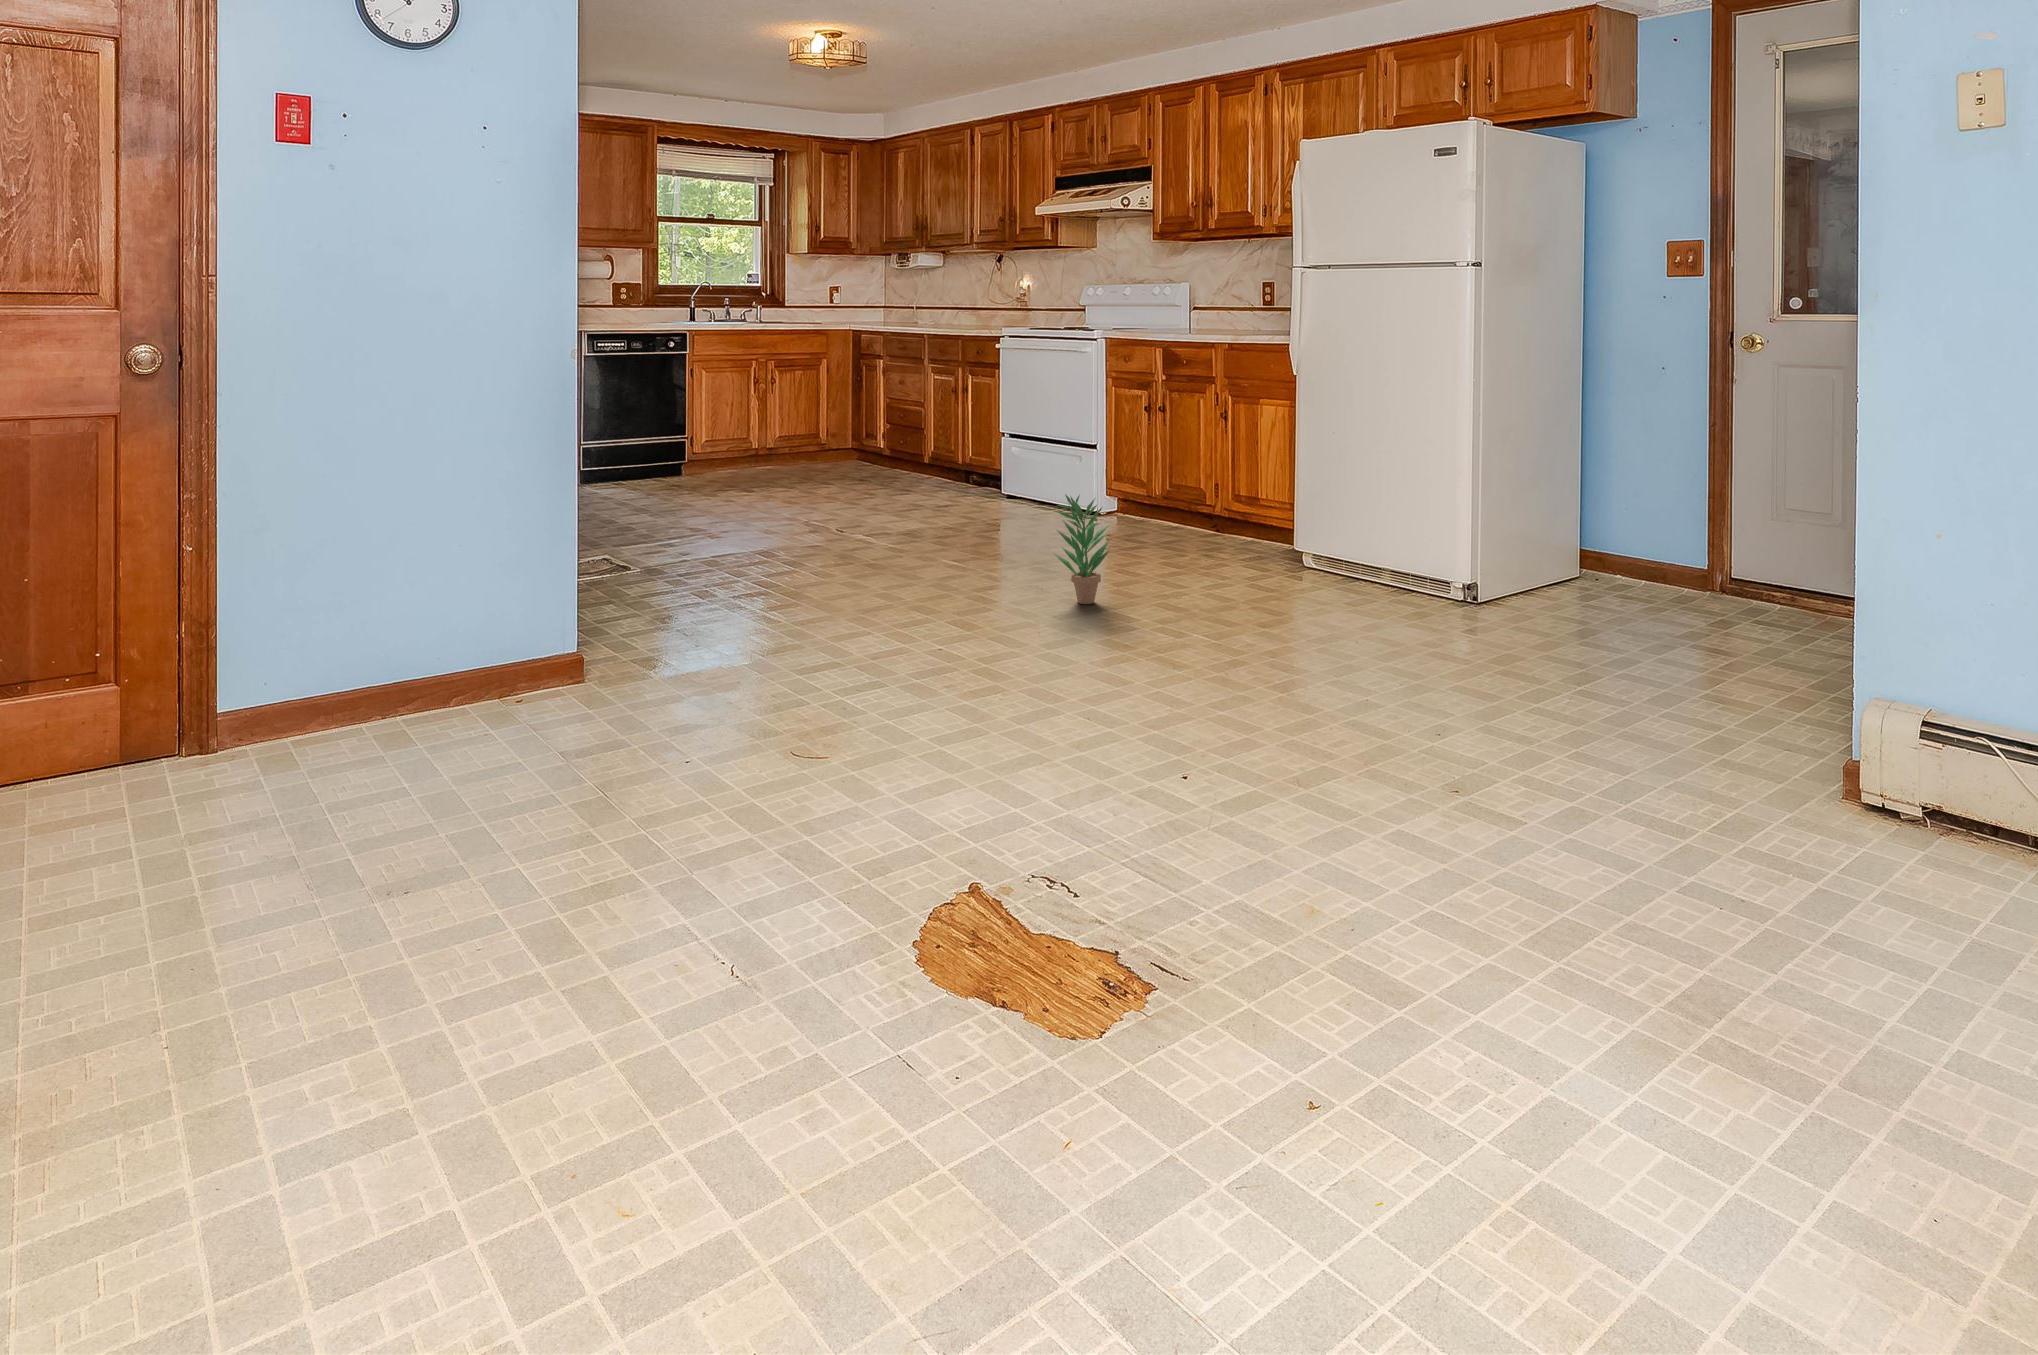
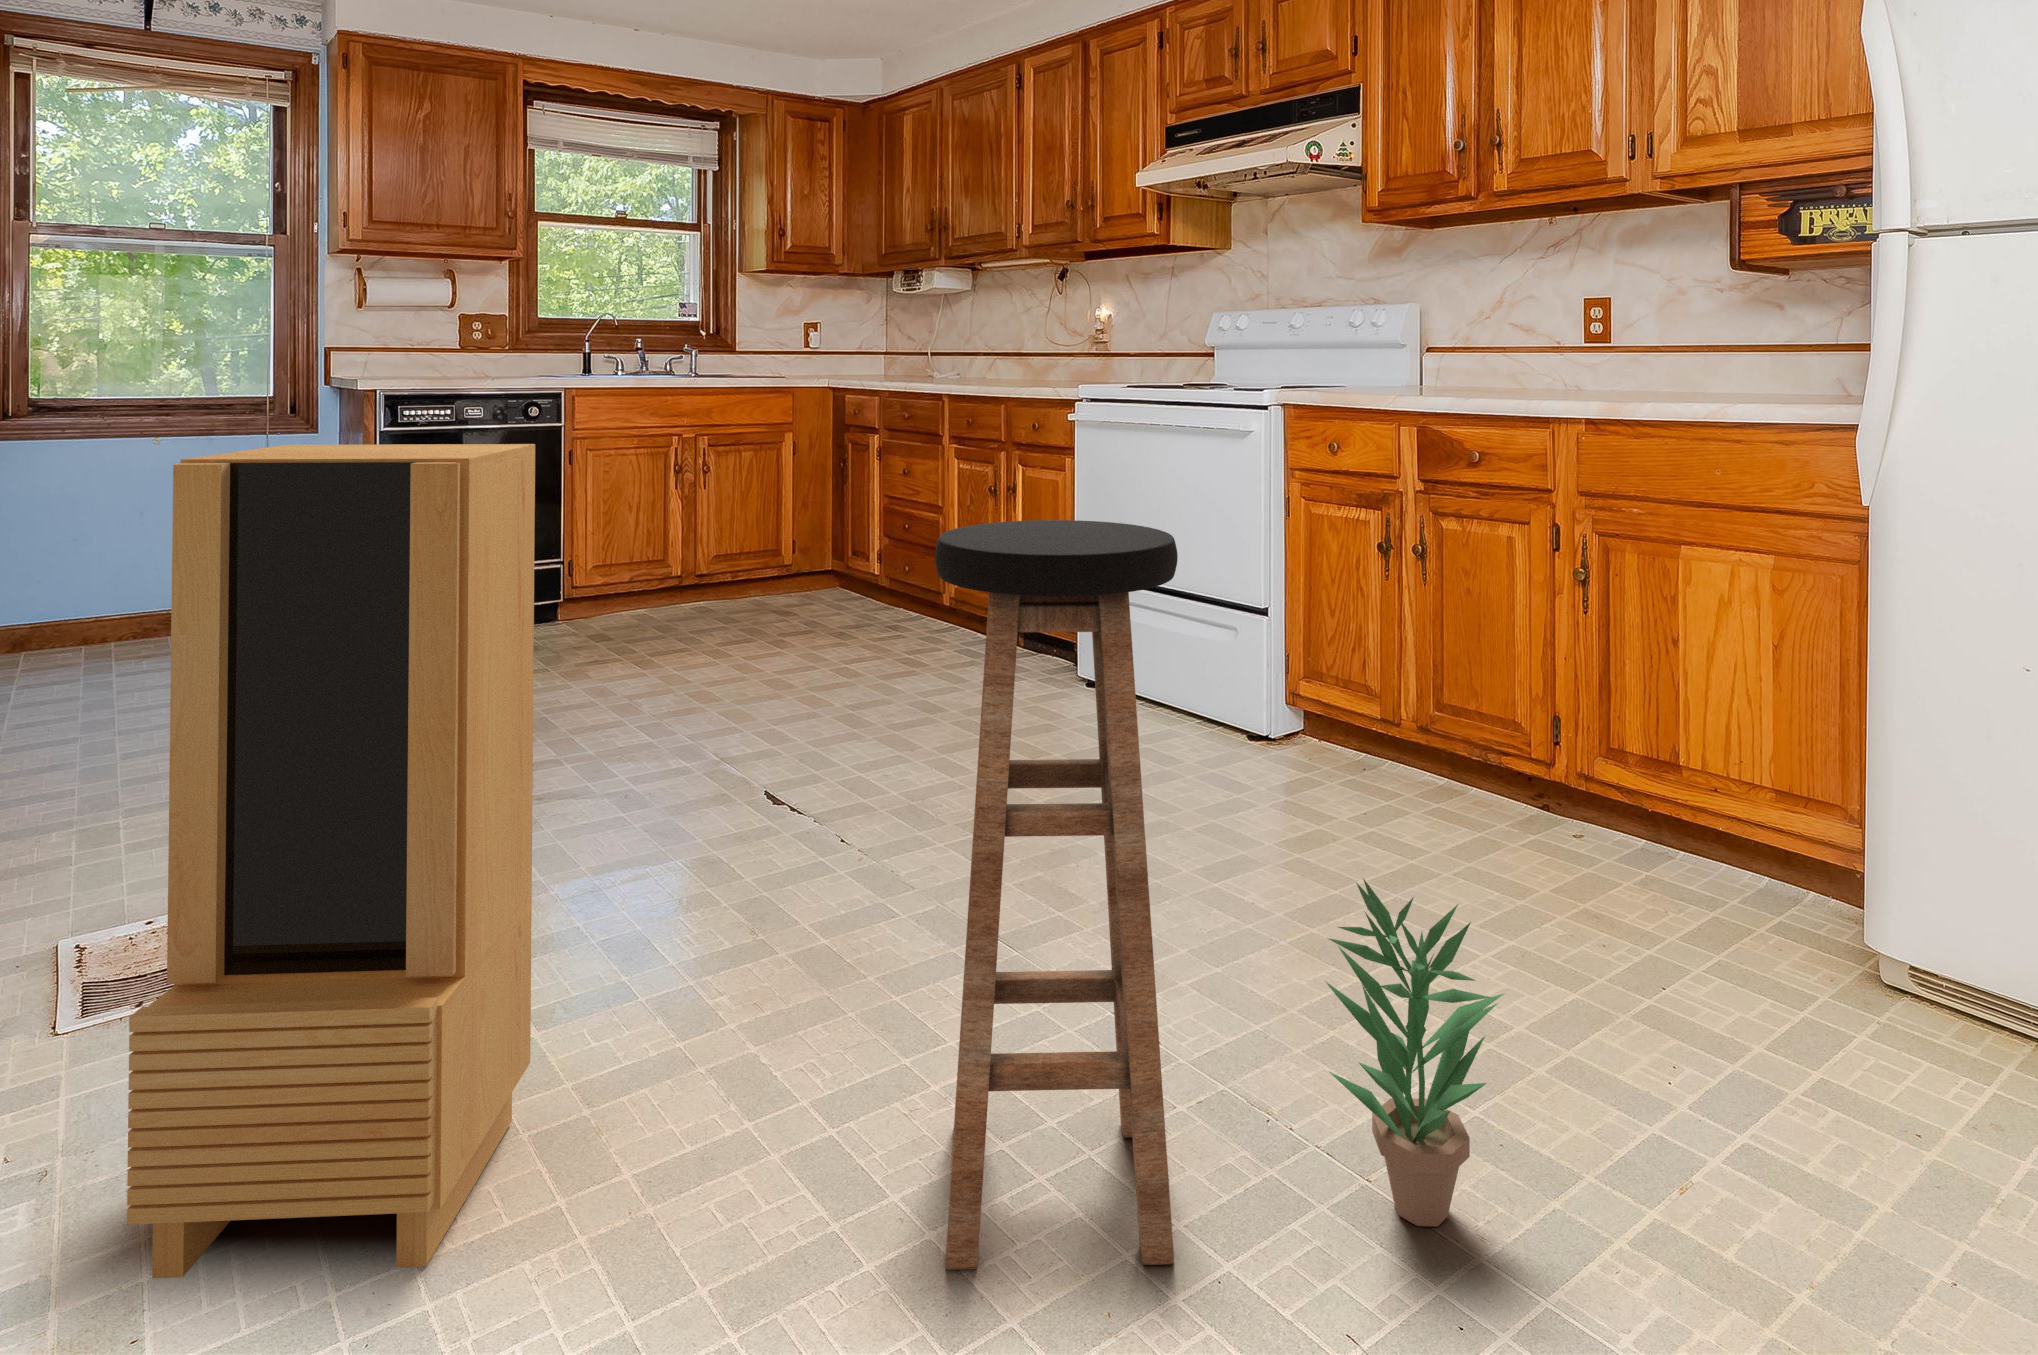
storage cabinet: none [664,347,773,612] -> present [127,444,535,1278]
bar stool: none [922,375,1006,610] -> present [935,520,1178,1270]

